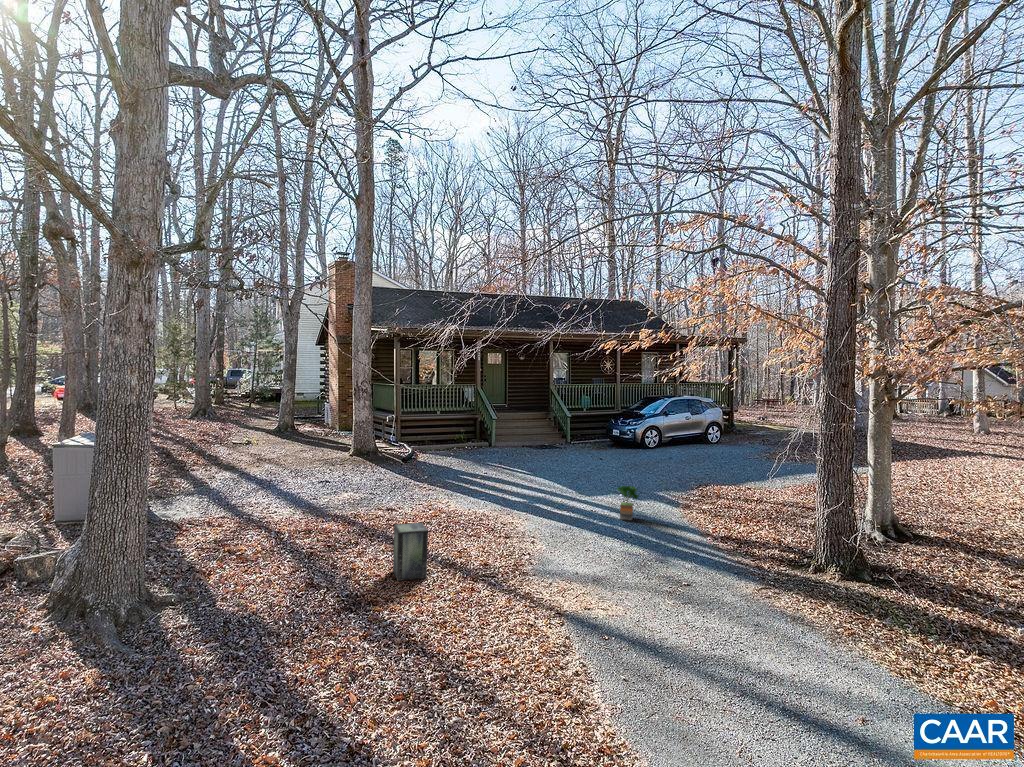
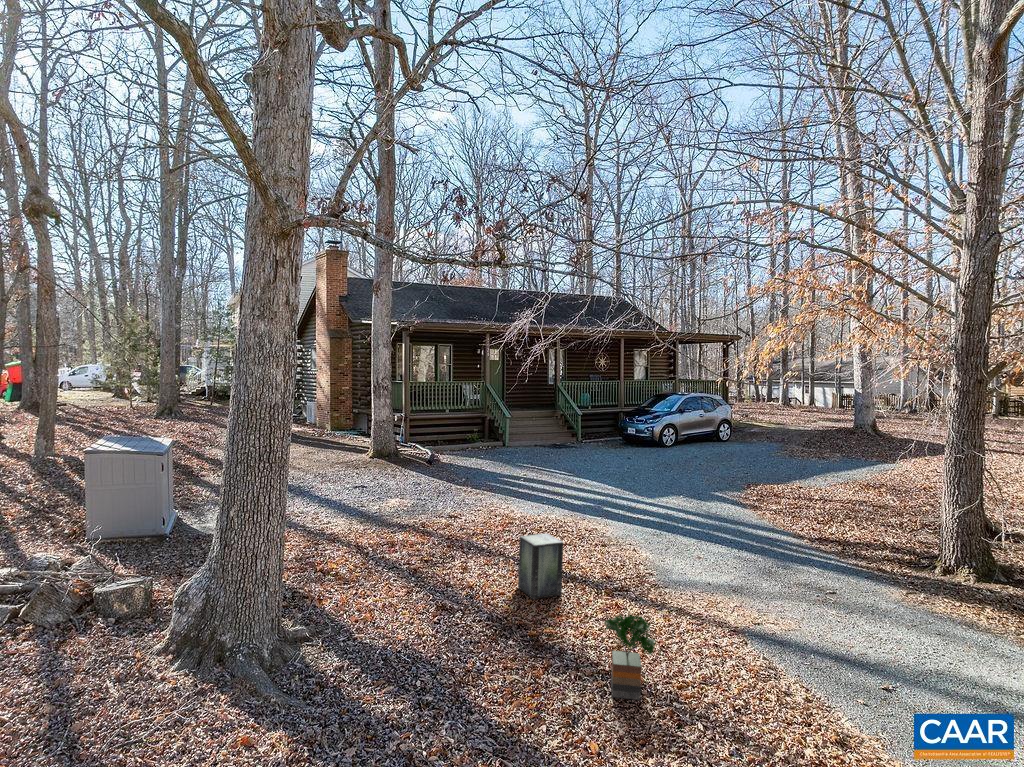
potted tree: present [617,486,638,520] -> present [605,615,655,700]

